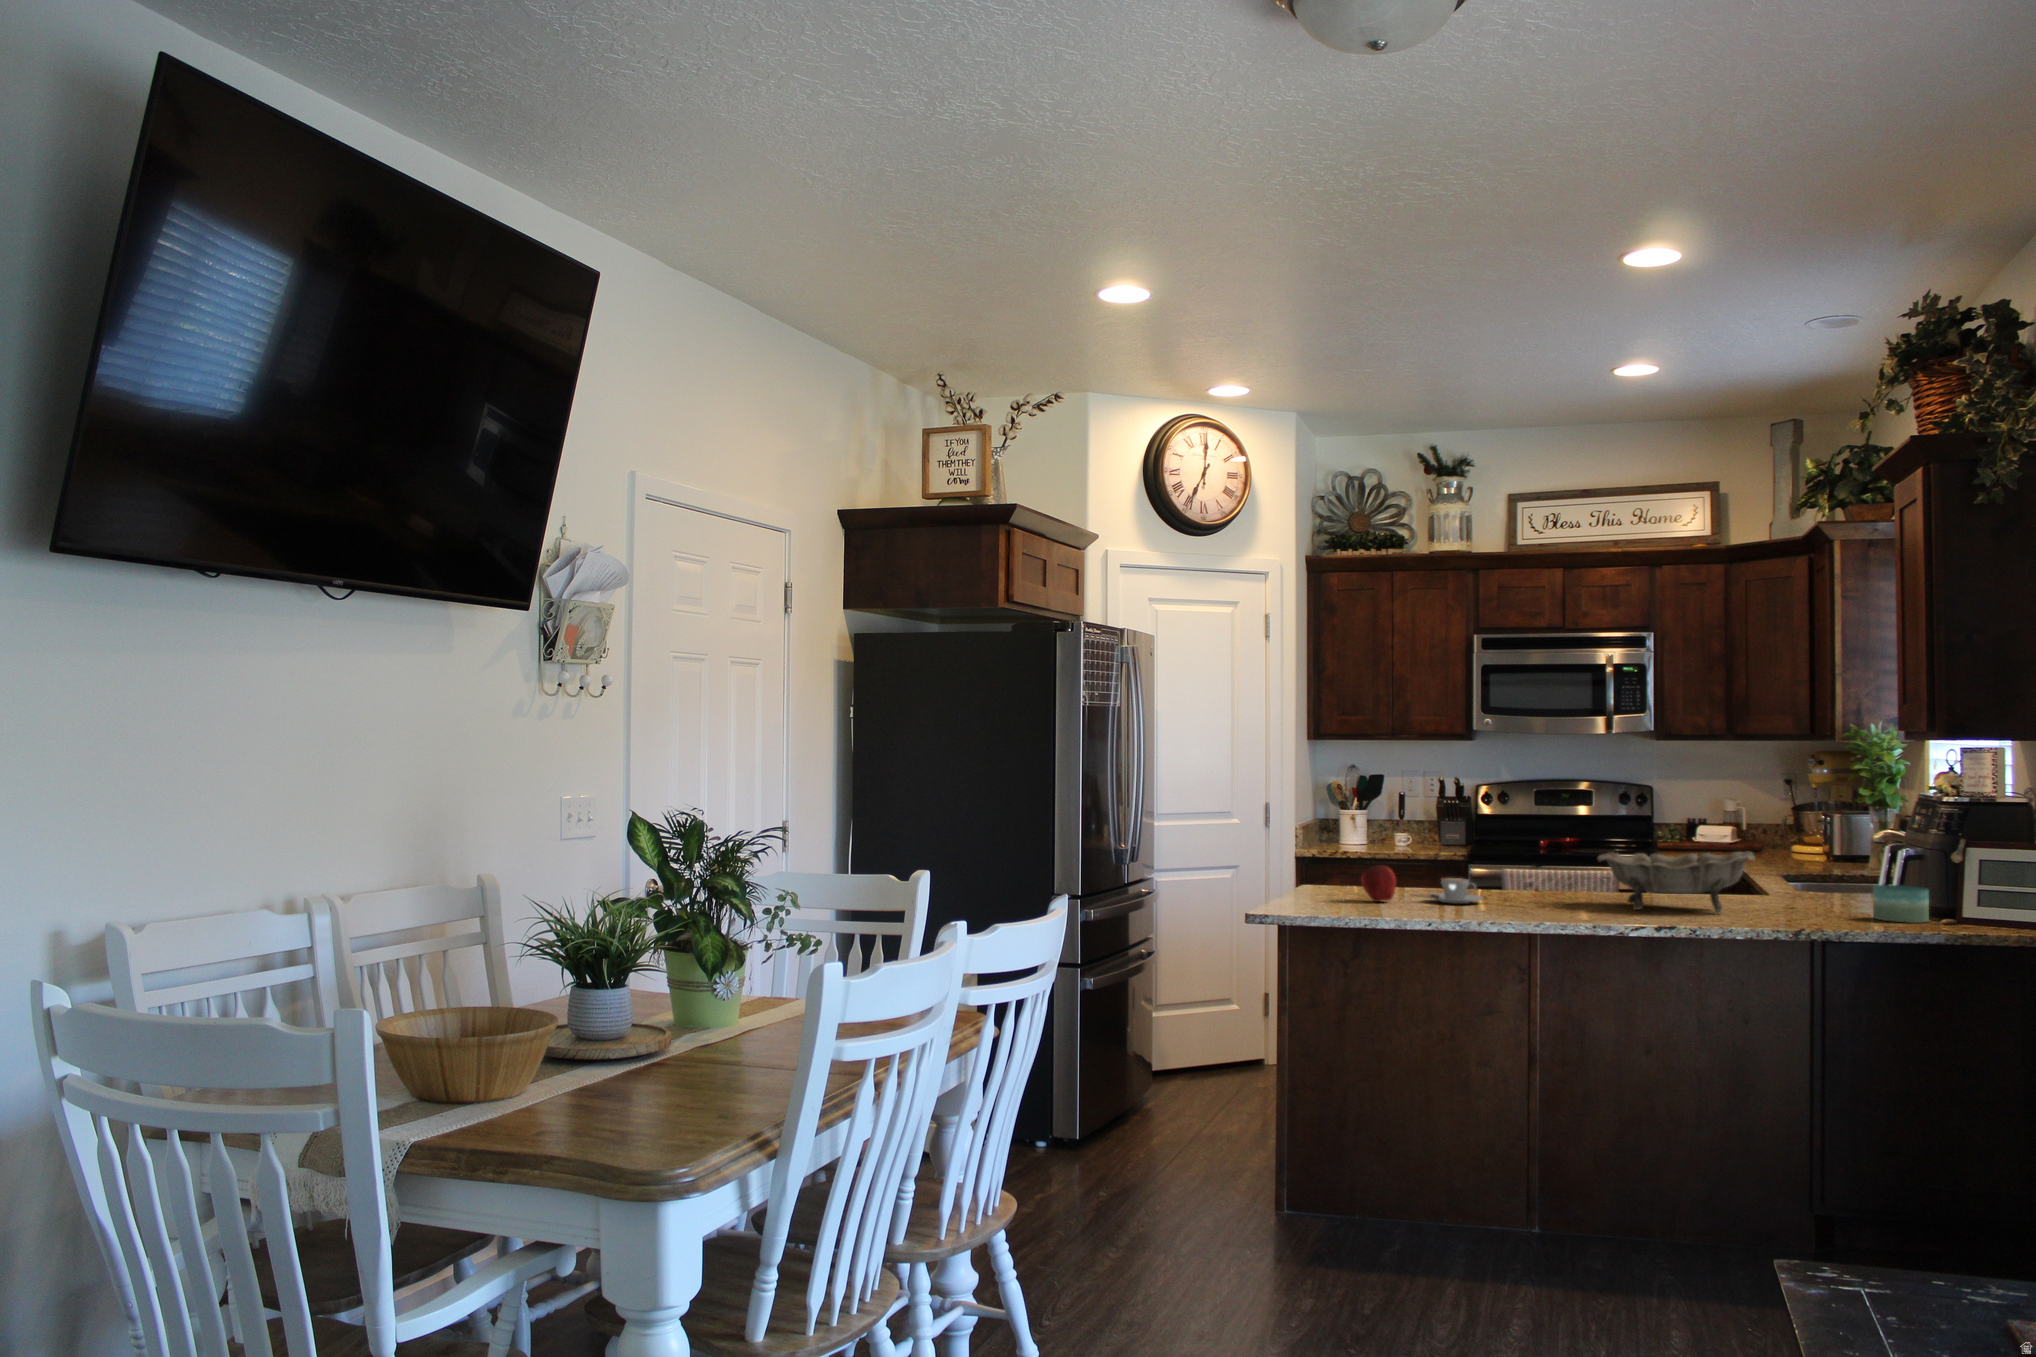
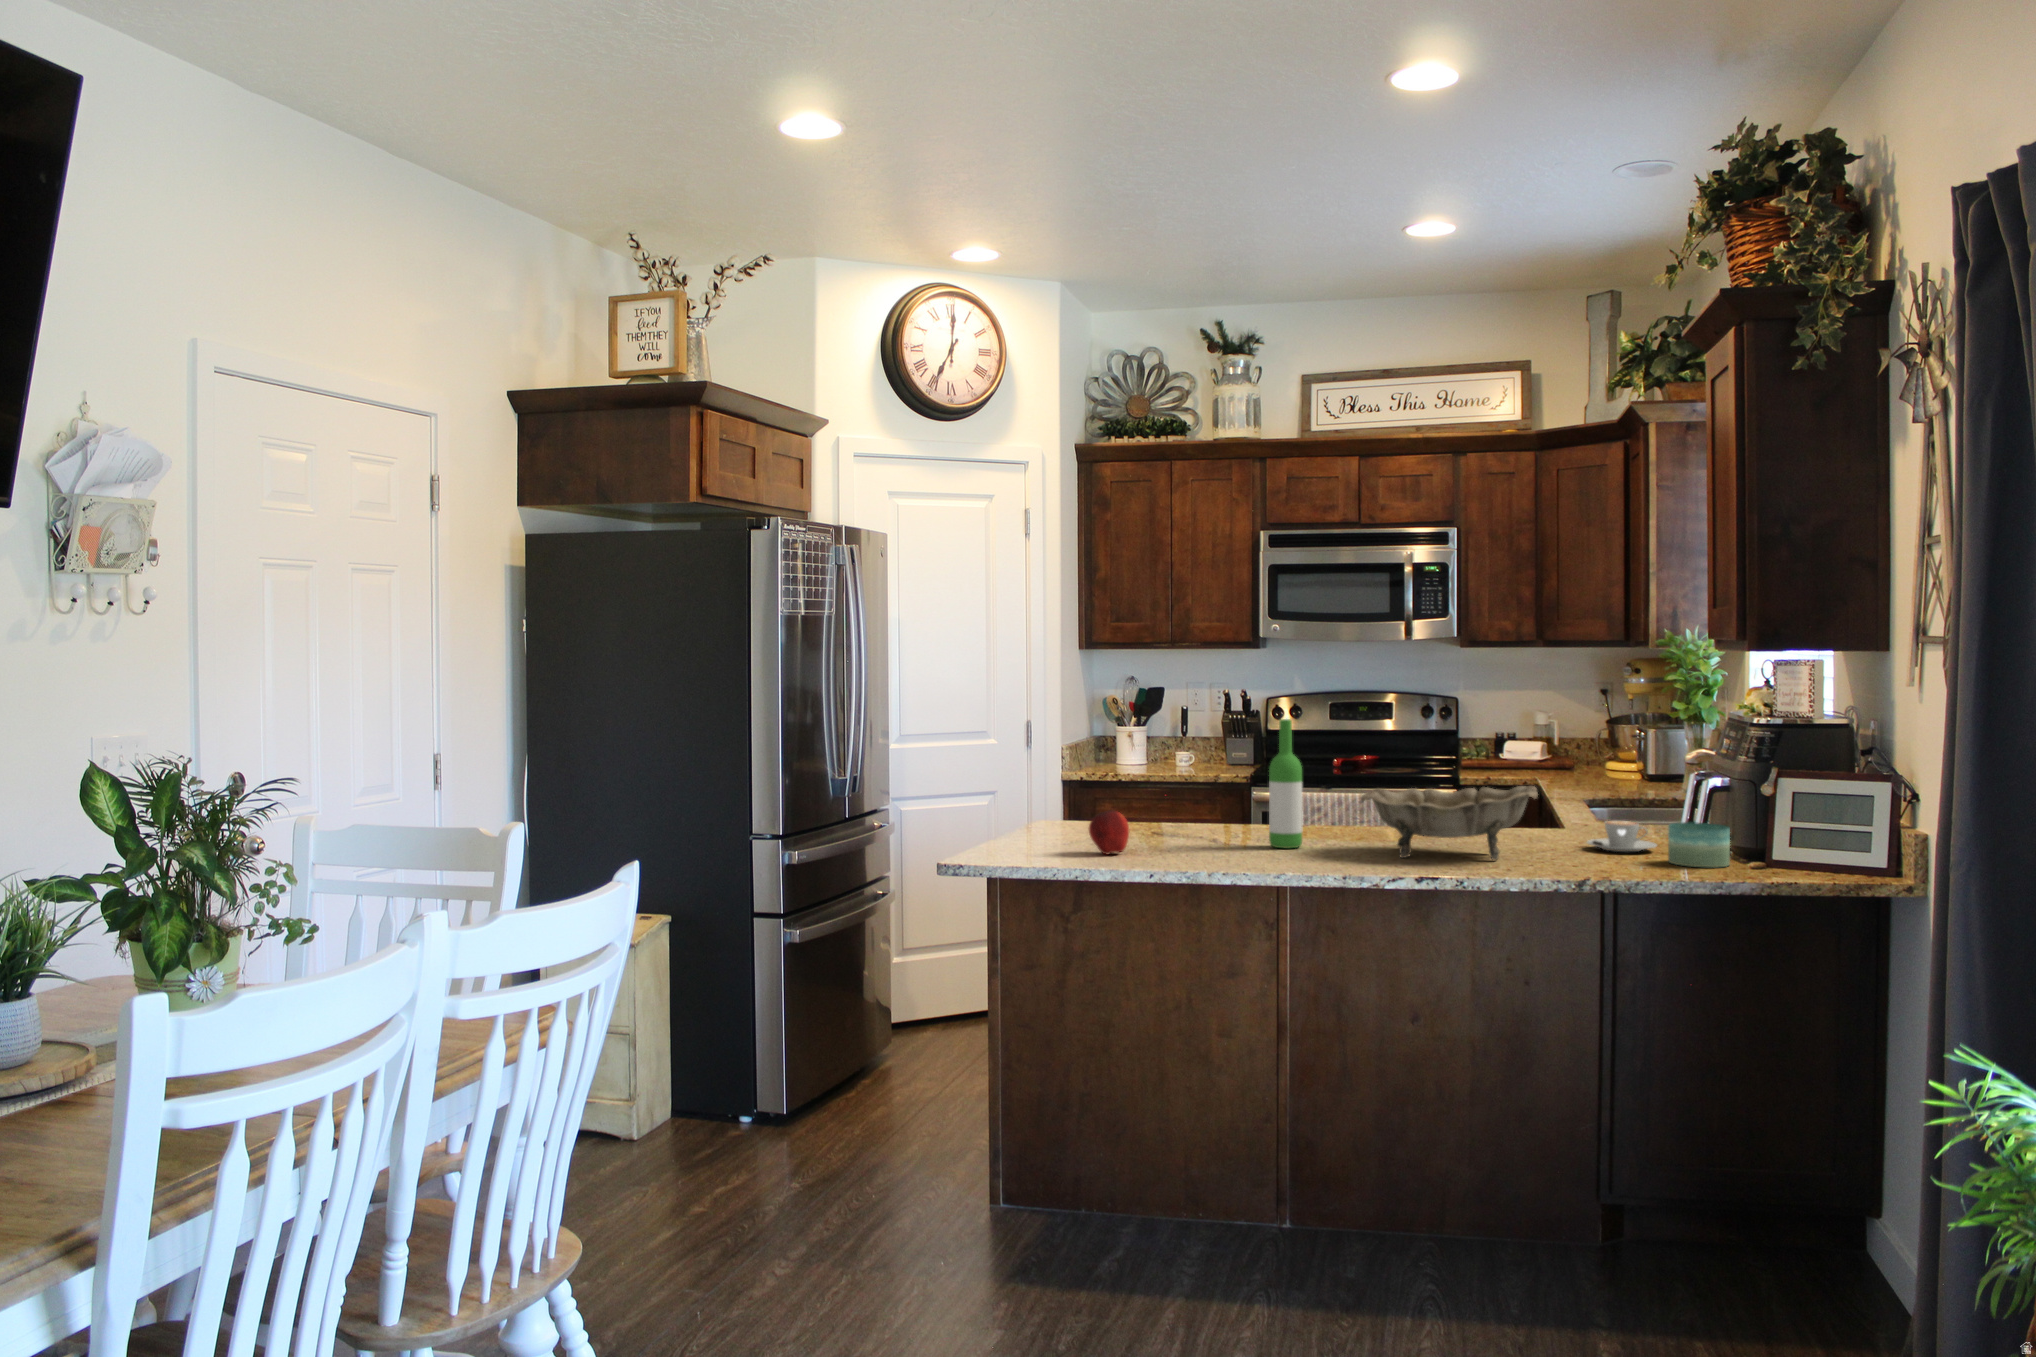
wine bottle: none [1514,792,1544,902] -> present [1269,719,1302,848]
coffee cup: present [1427,878,1483,904] -> present [1587,821,1657,852]

